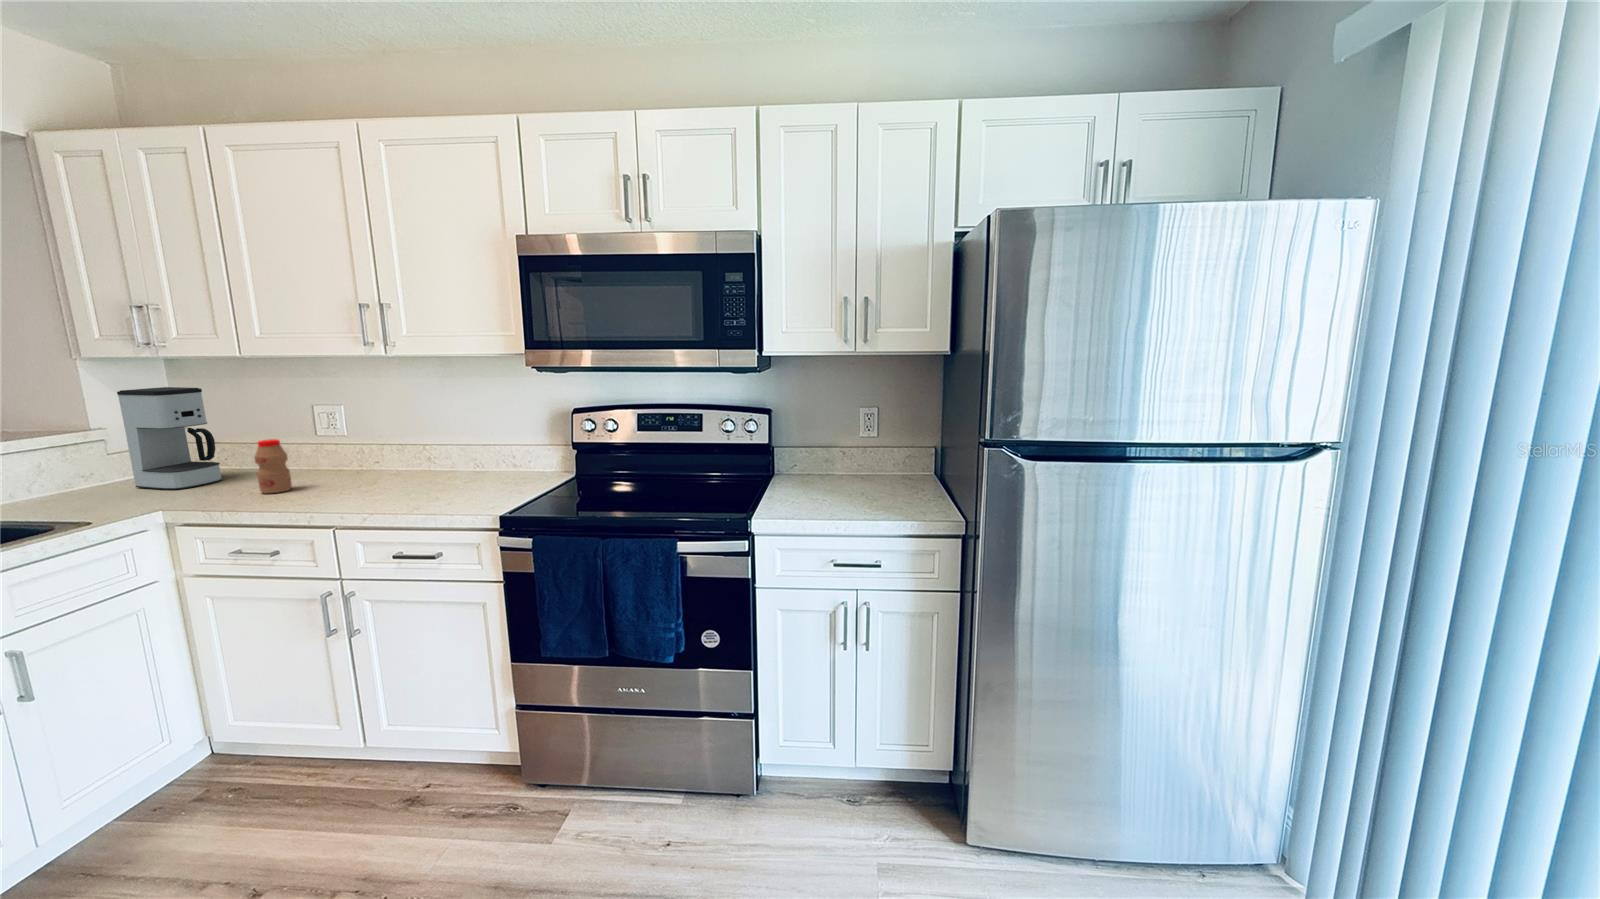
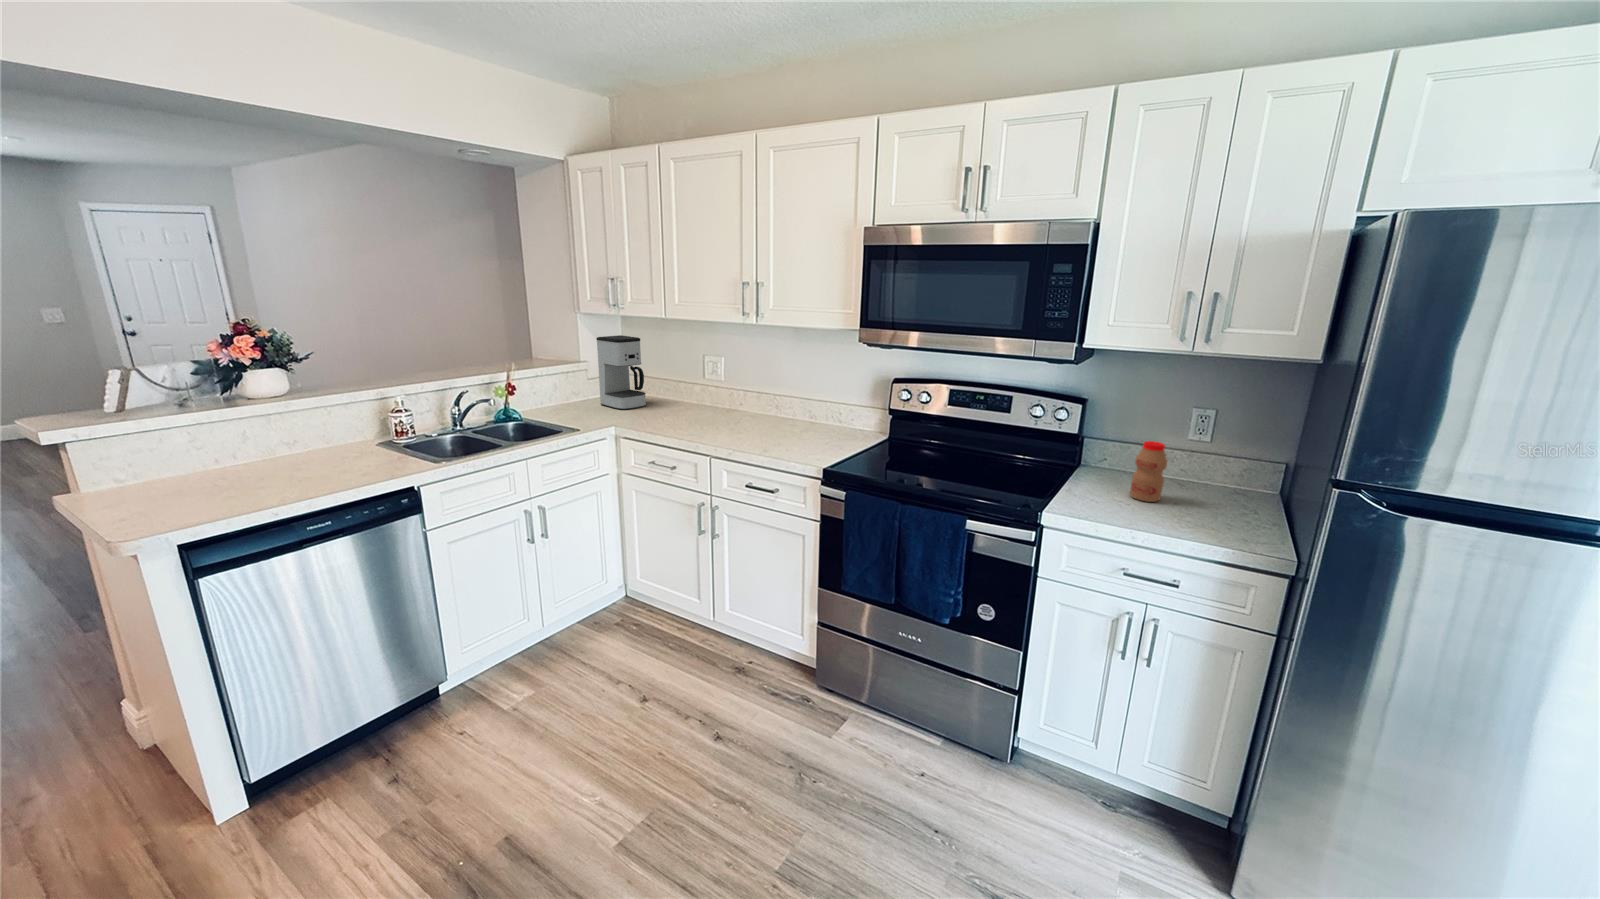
bottle: present [254,439,292,493] -> present [1130,441,1167,502]

